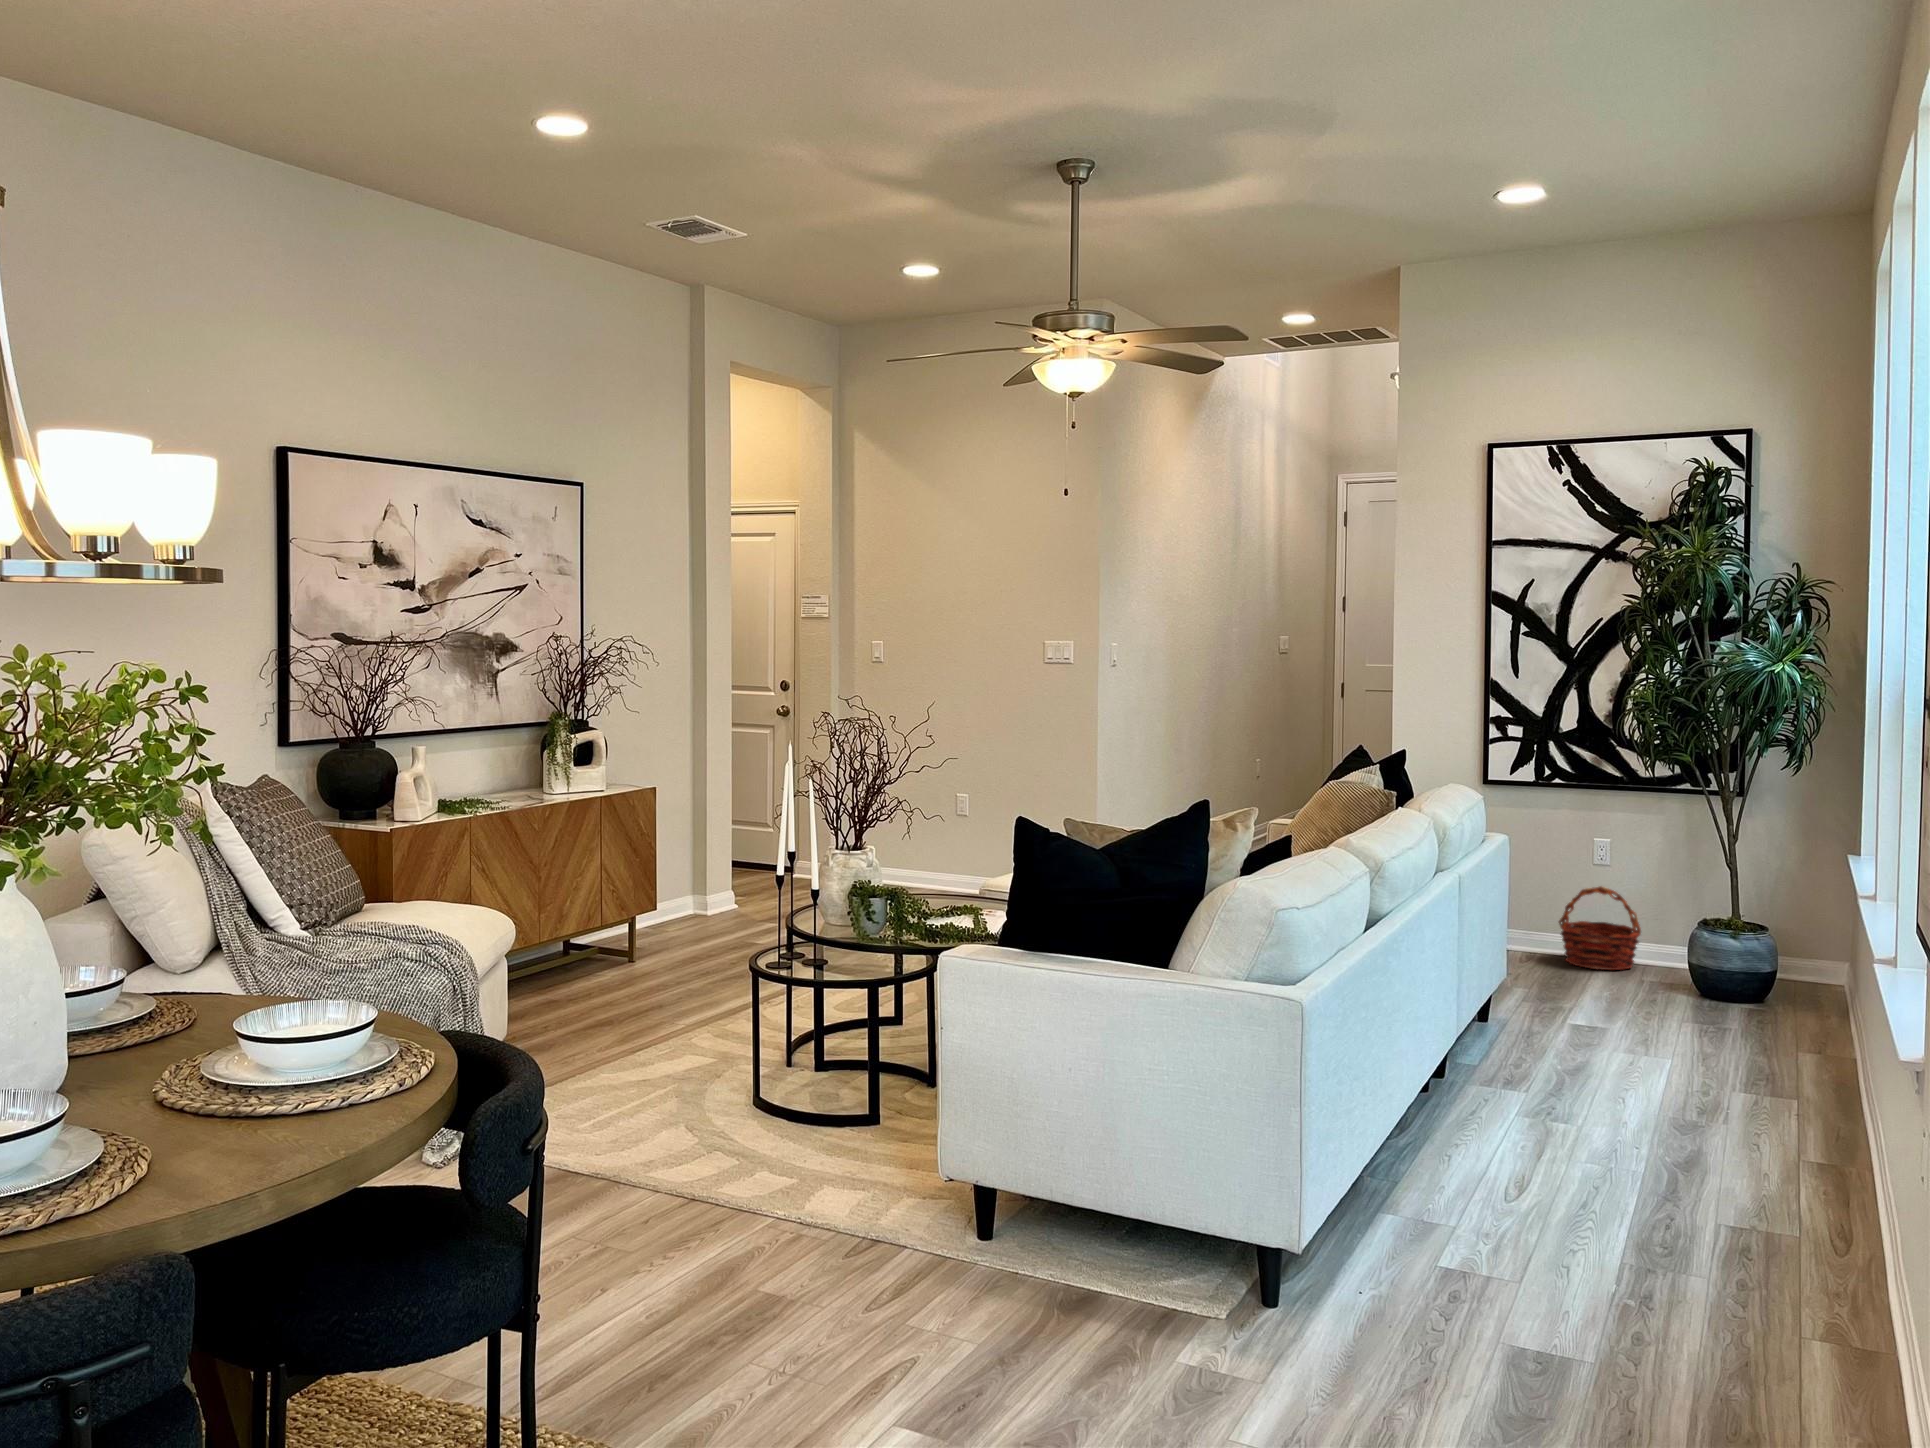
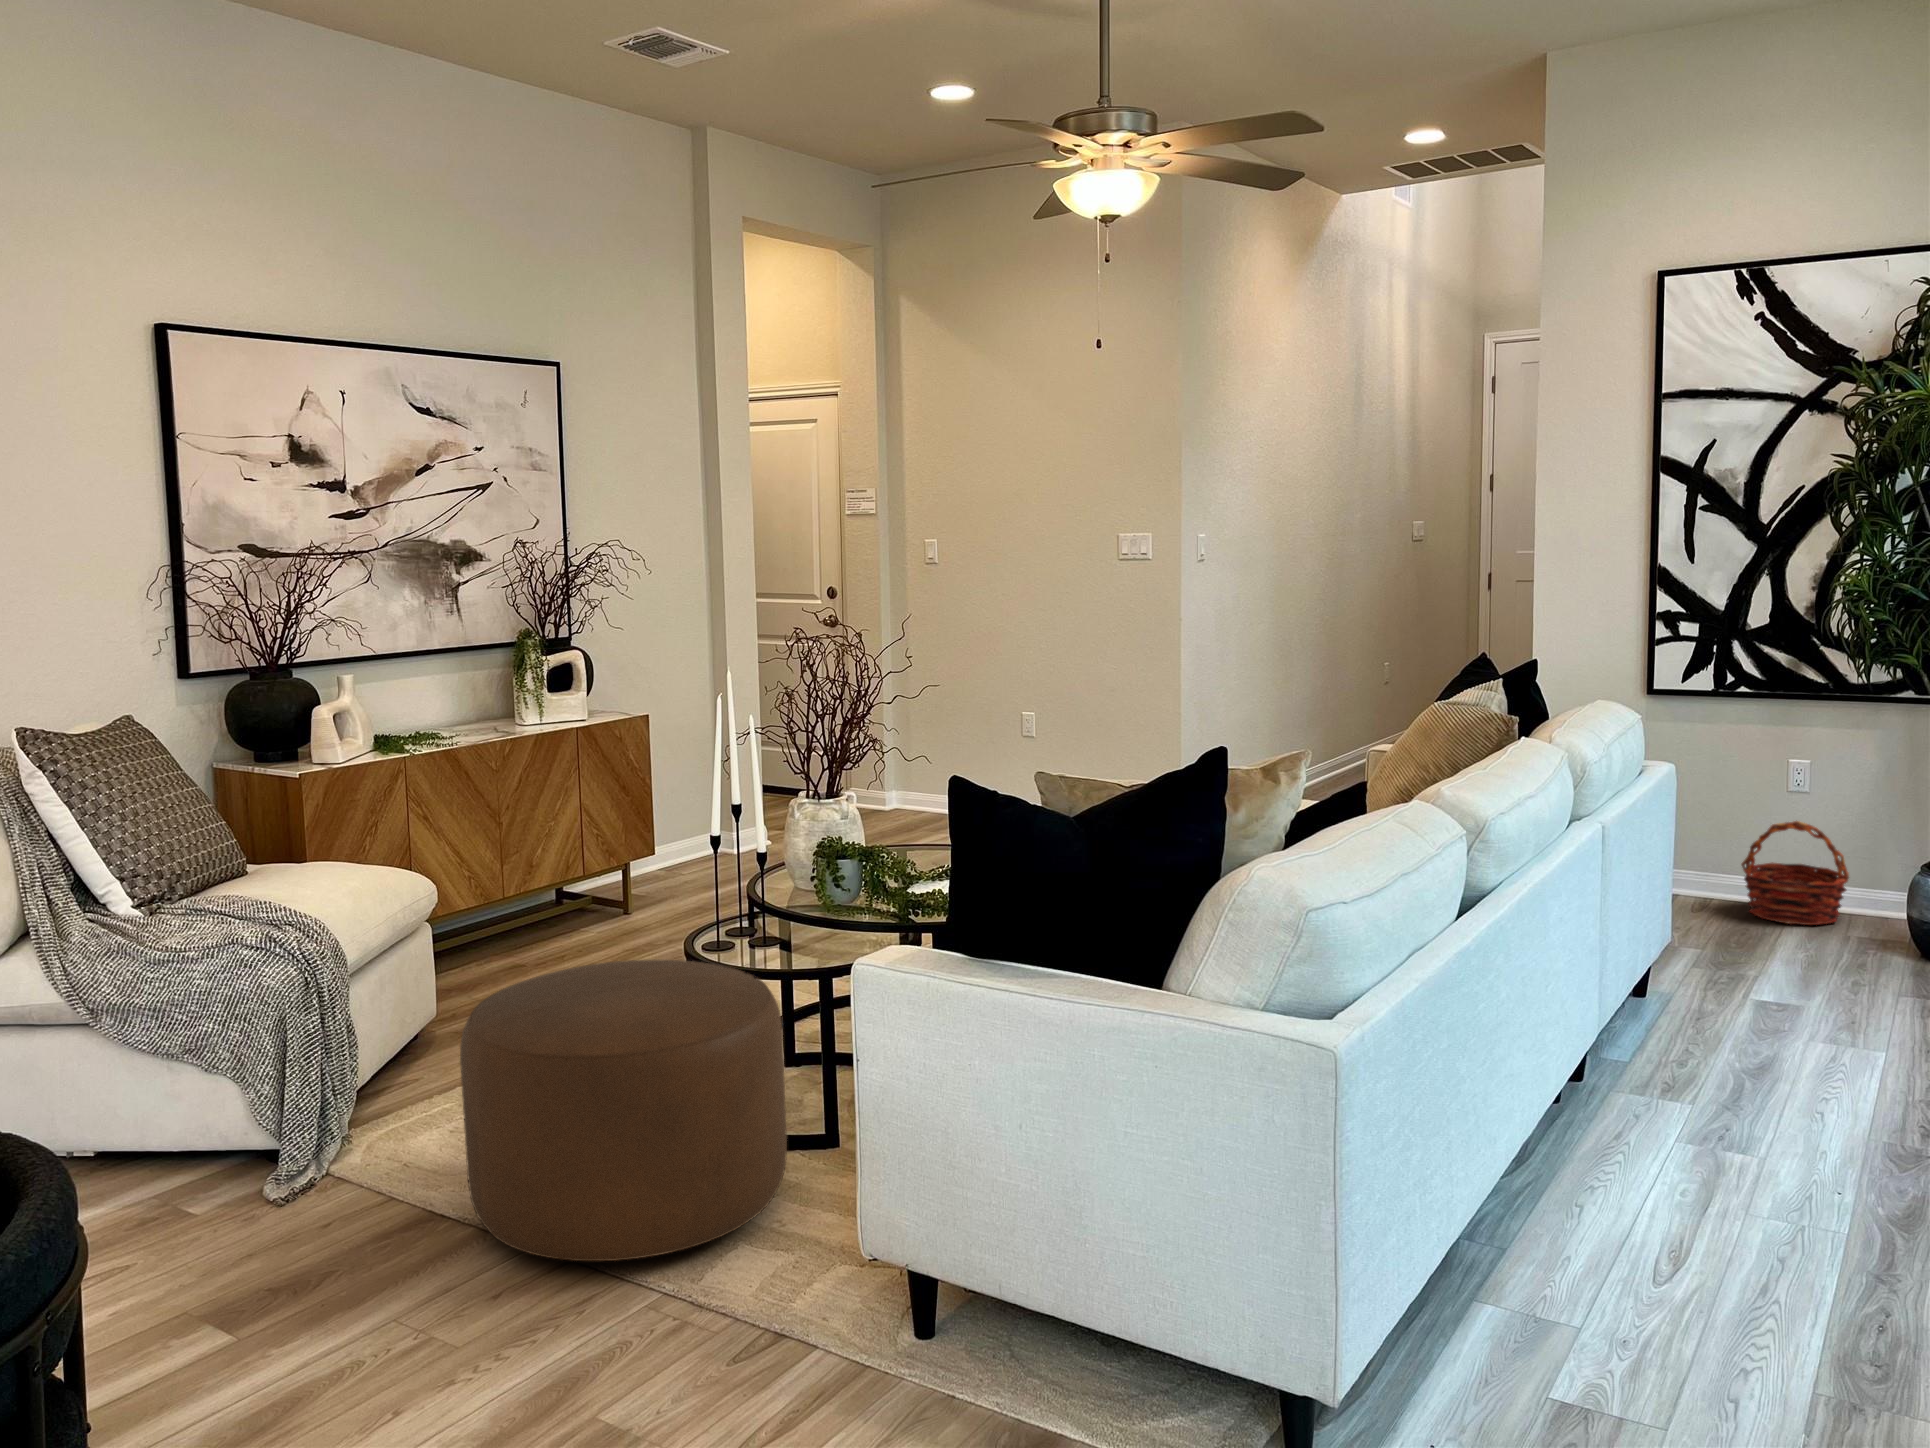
ottoman: none [599,974,850,1198] -> present [460,959,787,1261]

